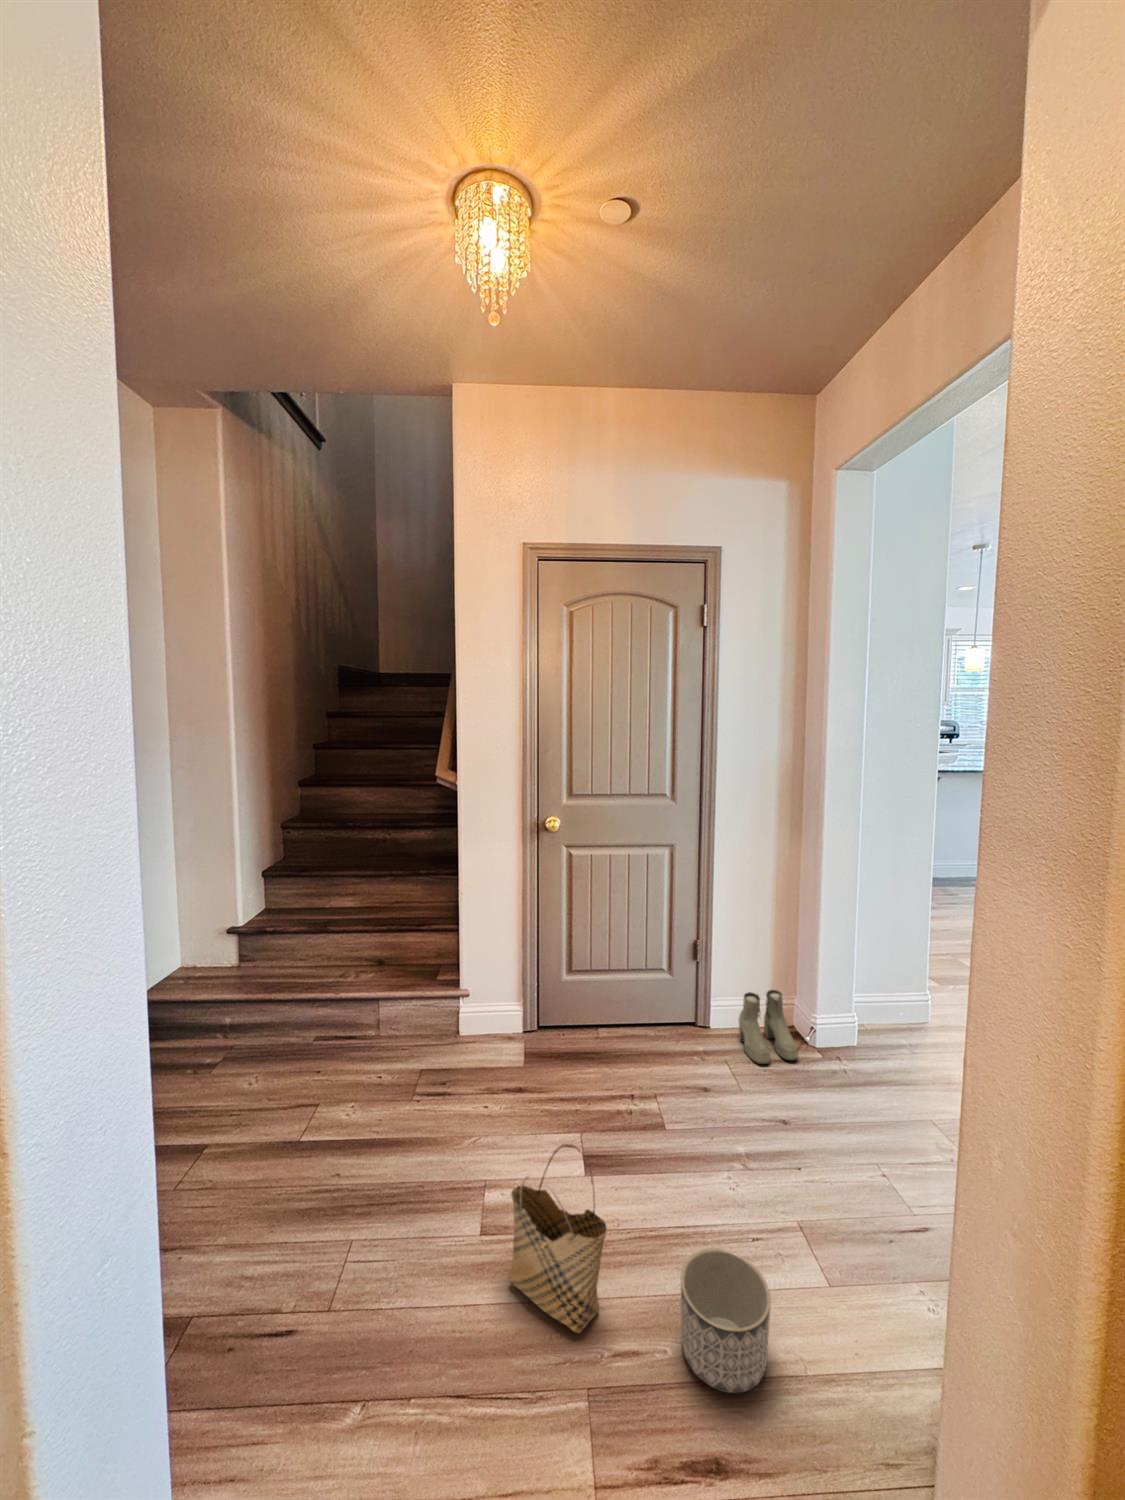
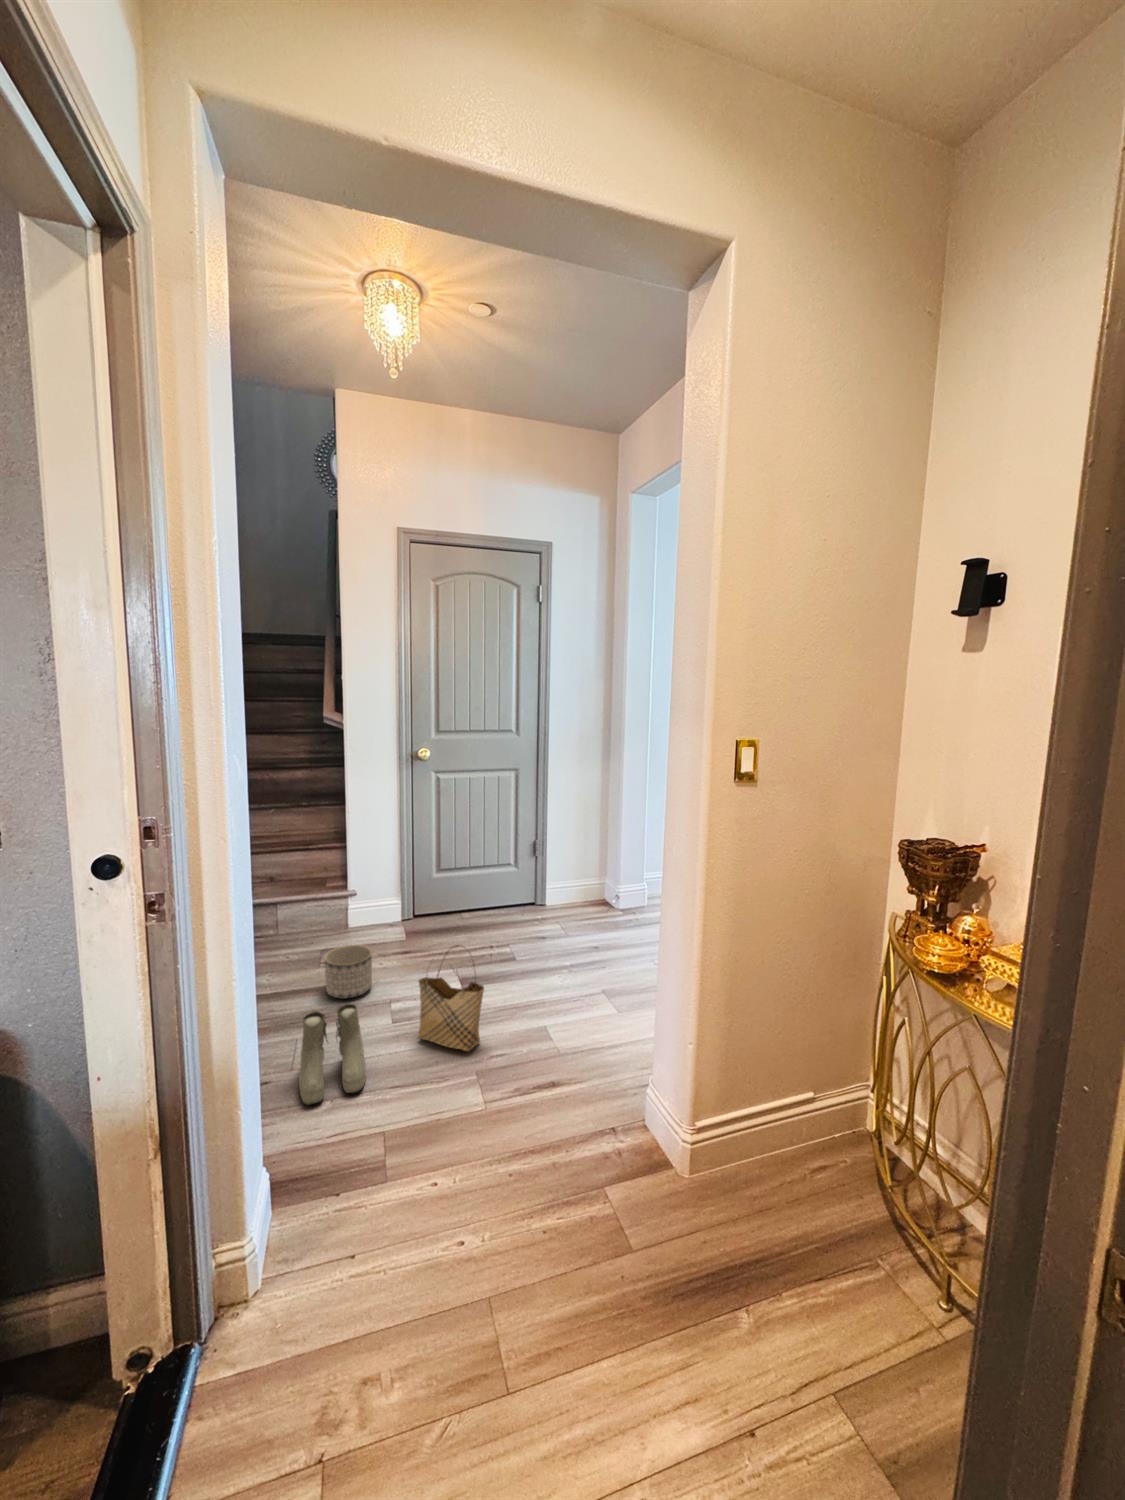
boots: present [739,990,797,1064] -> present [299,1004,366,1105]
planter: present [681,1248,771,1393] -> present [324,945,372,999]

